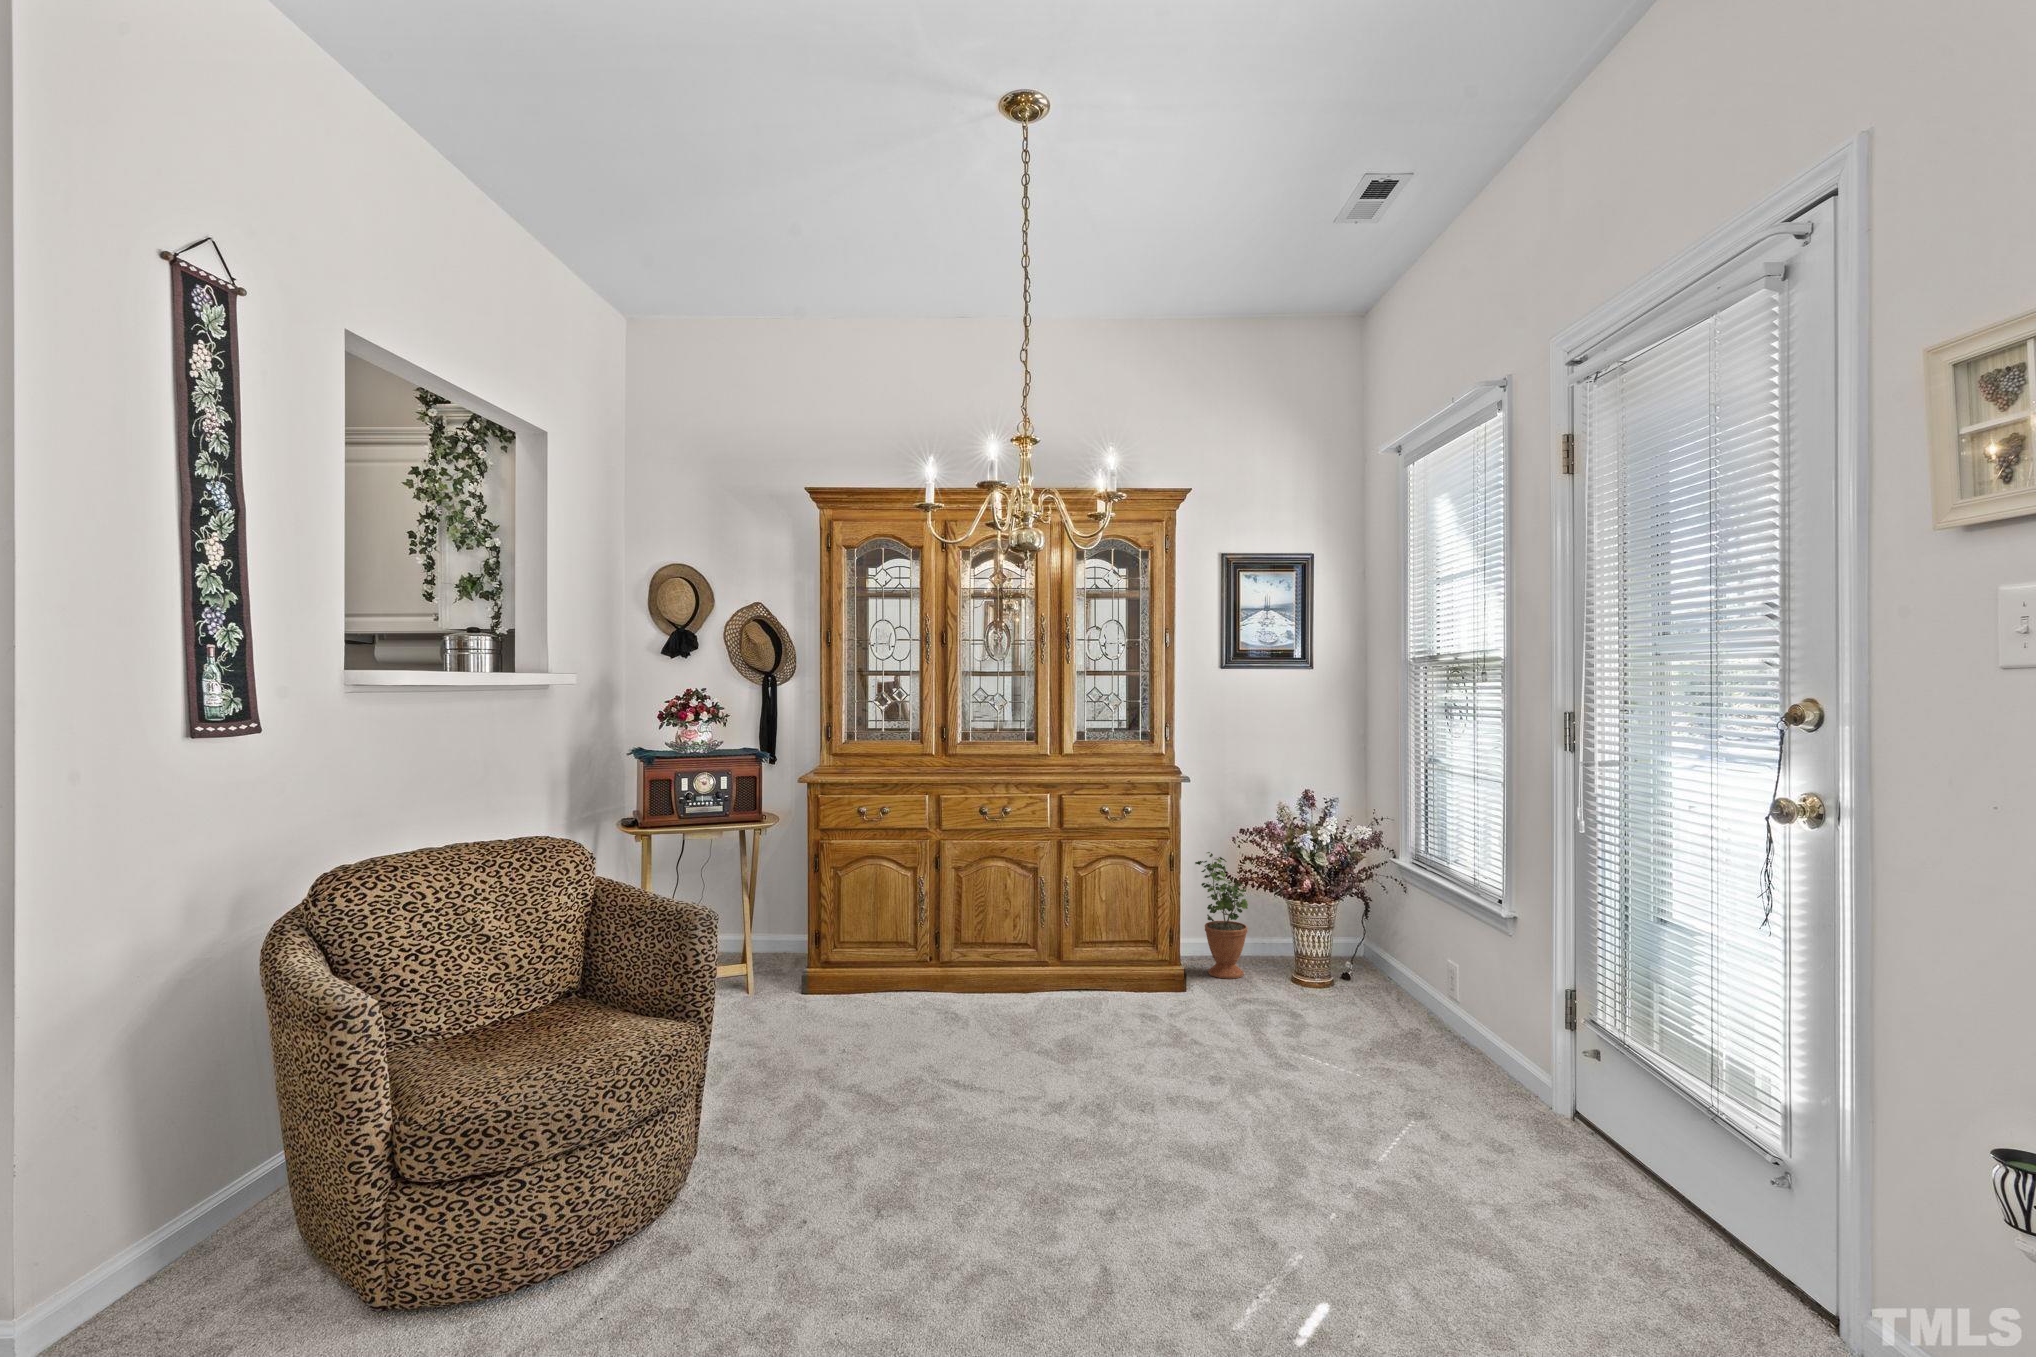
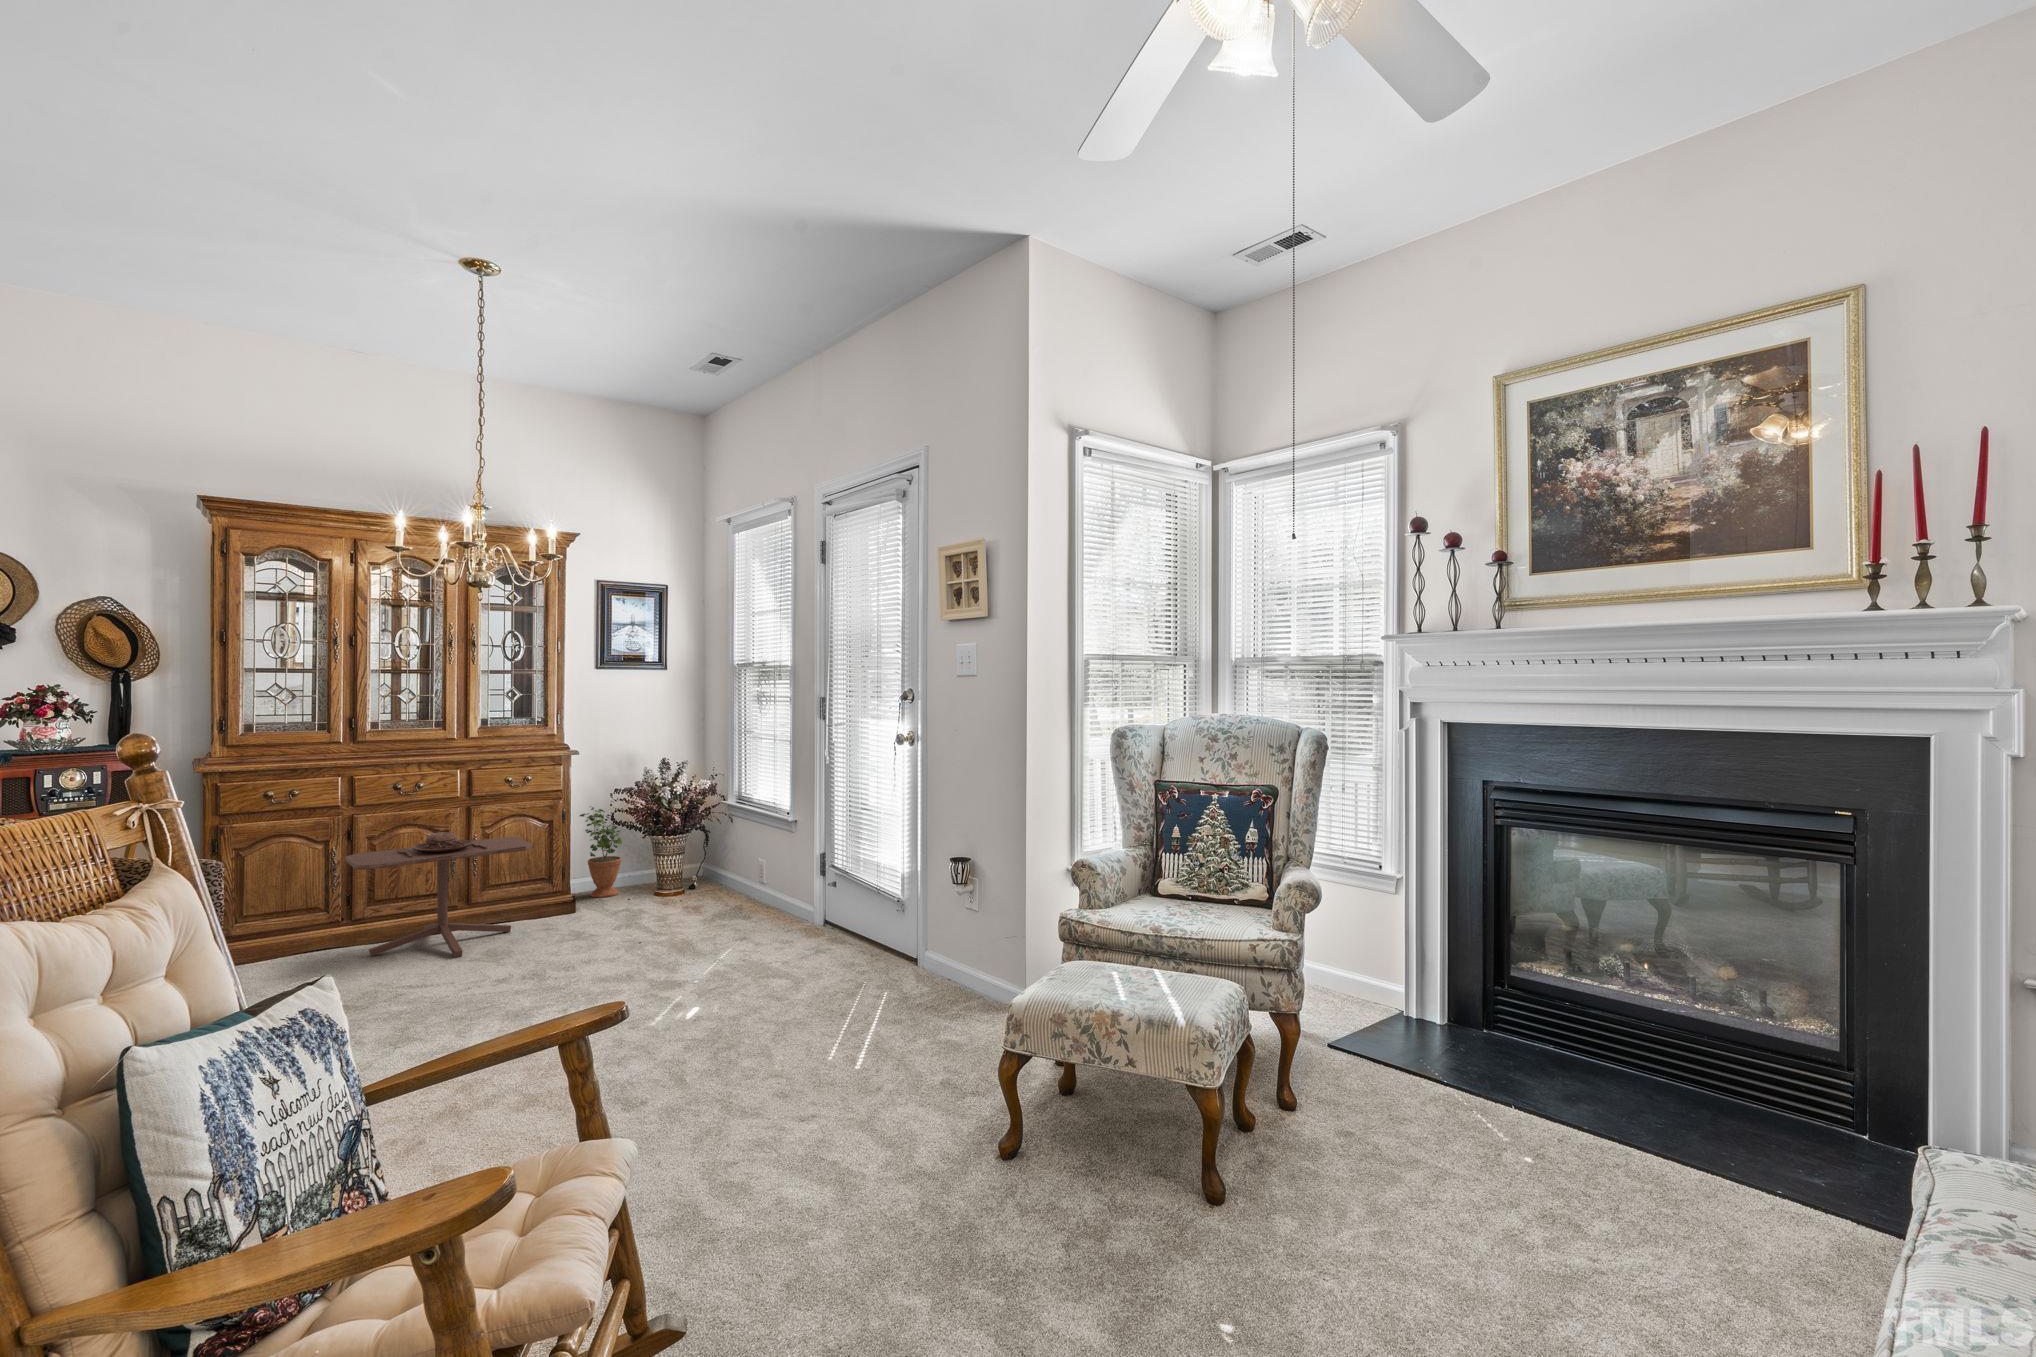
side table: none [927,874,1126,1046] -> present [345,832,533,957]

